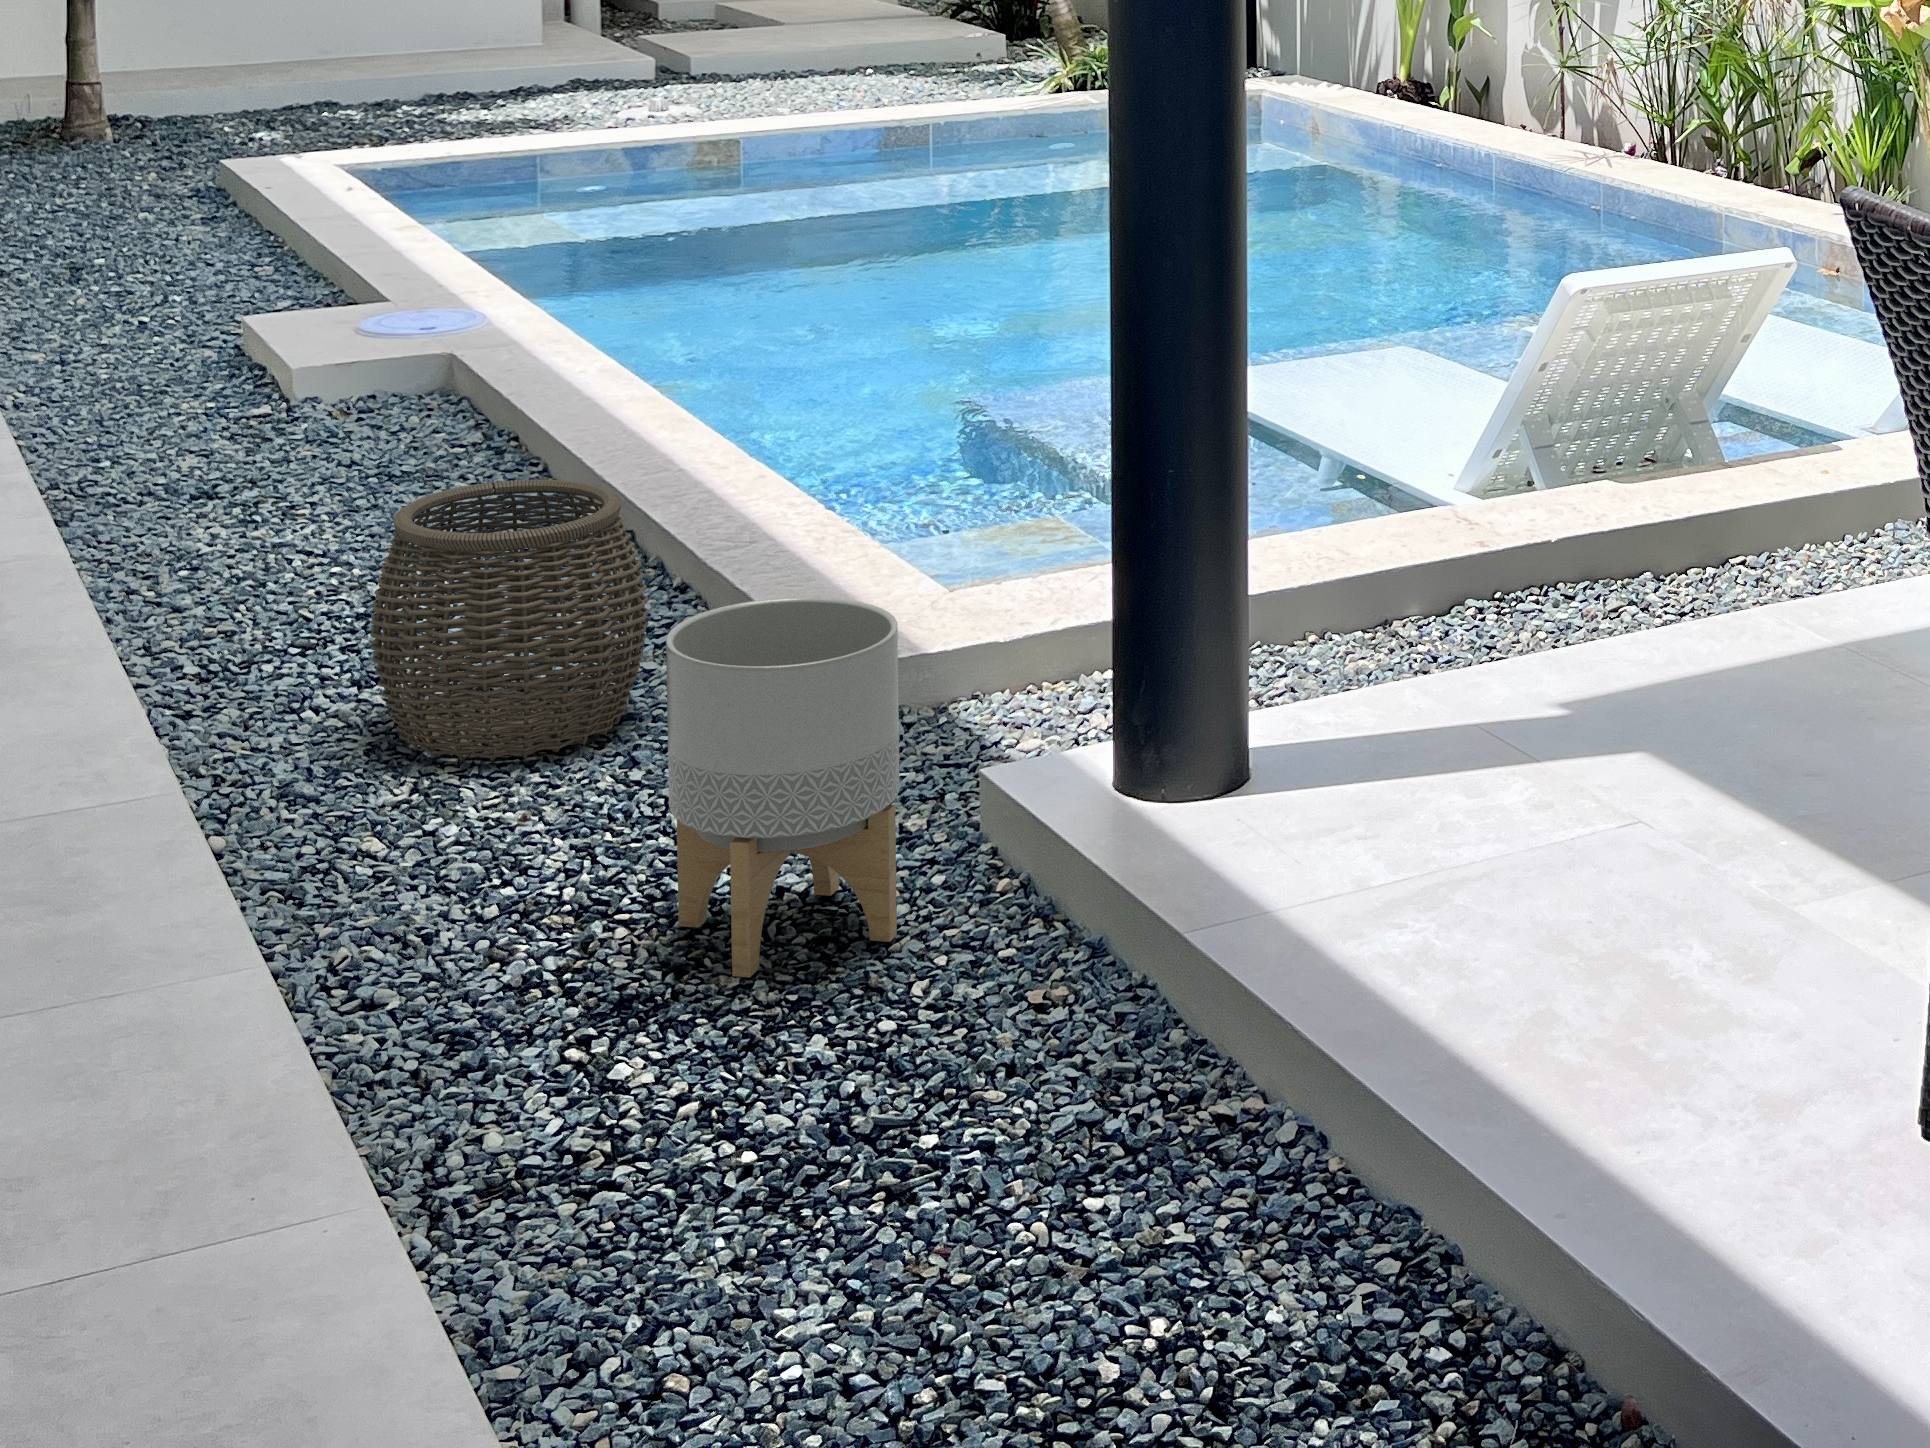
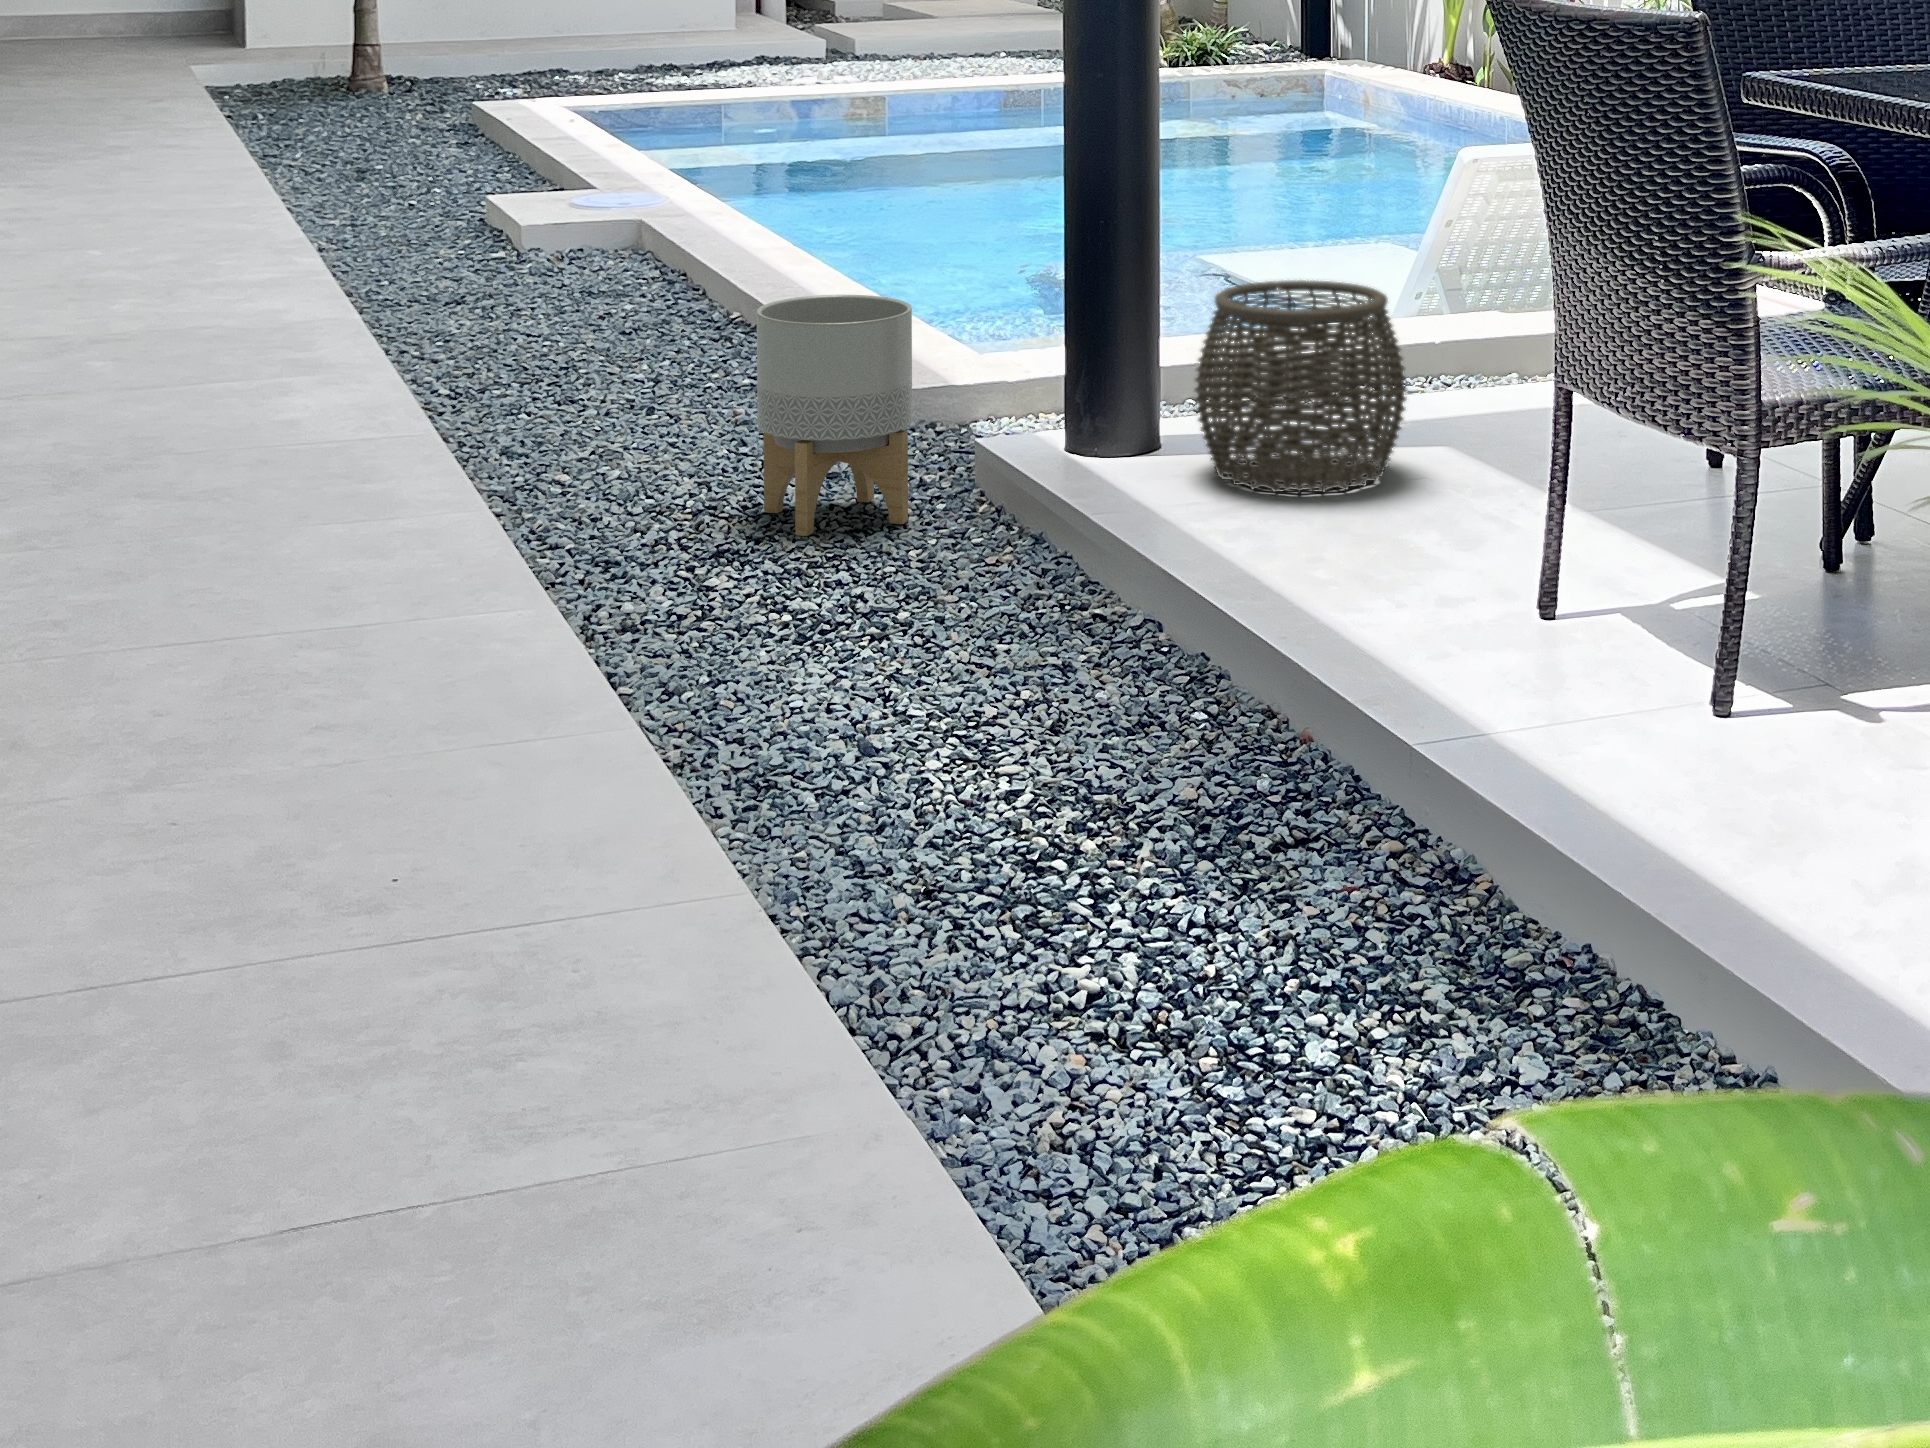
woven basket: present [370,479,649,761] -> present [1195,280,1407,492]

